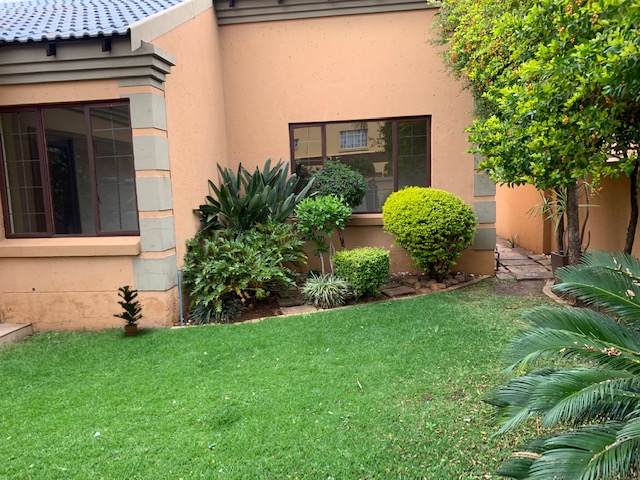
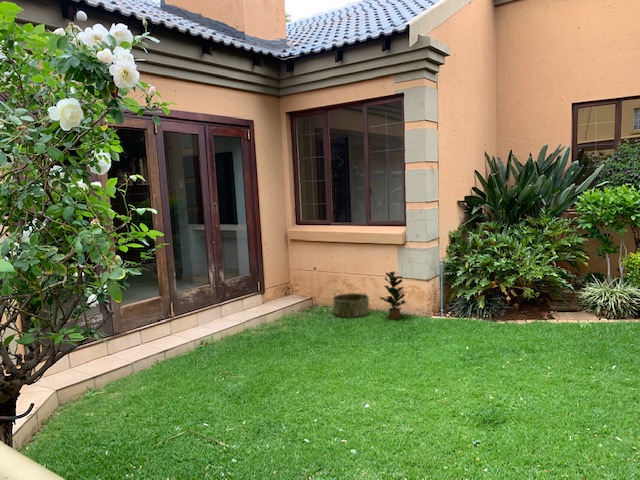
basket: none [56,312,102,342] -> present [333,293,369,318]

